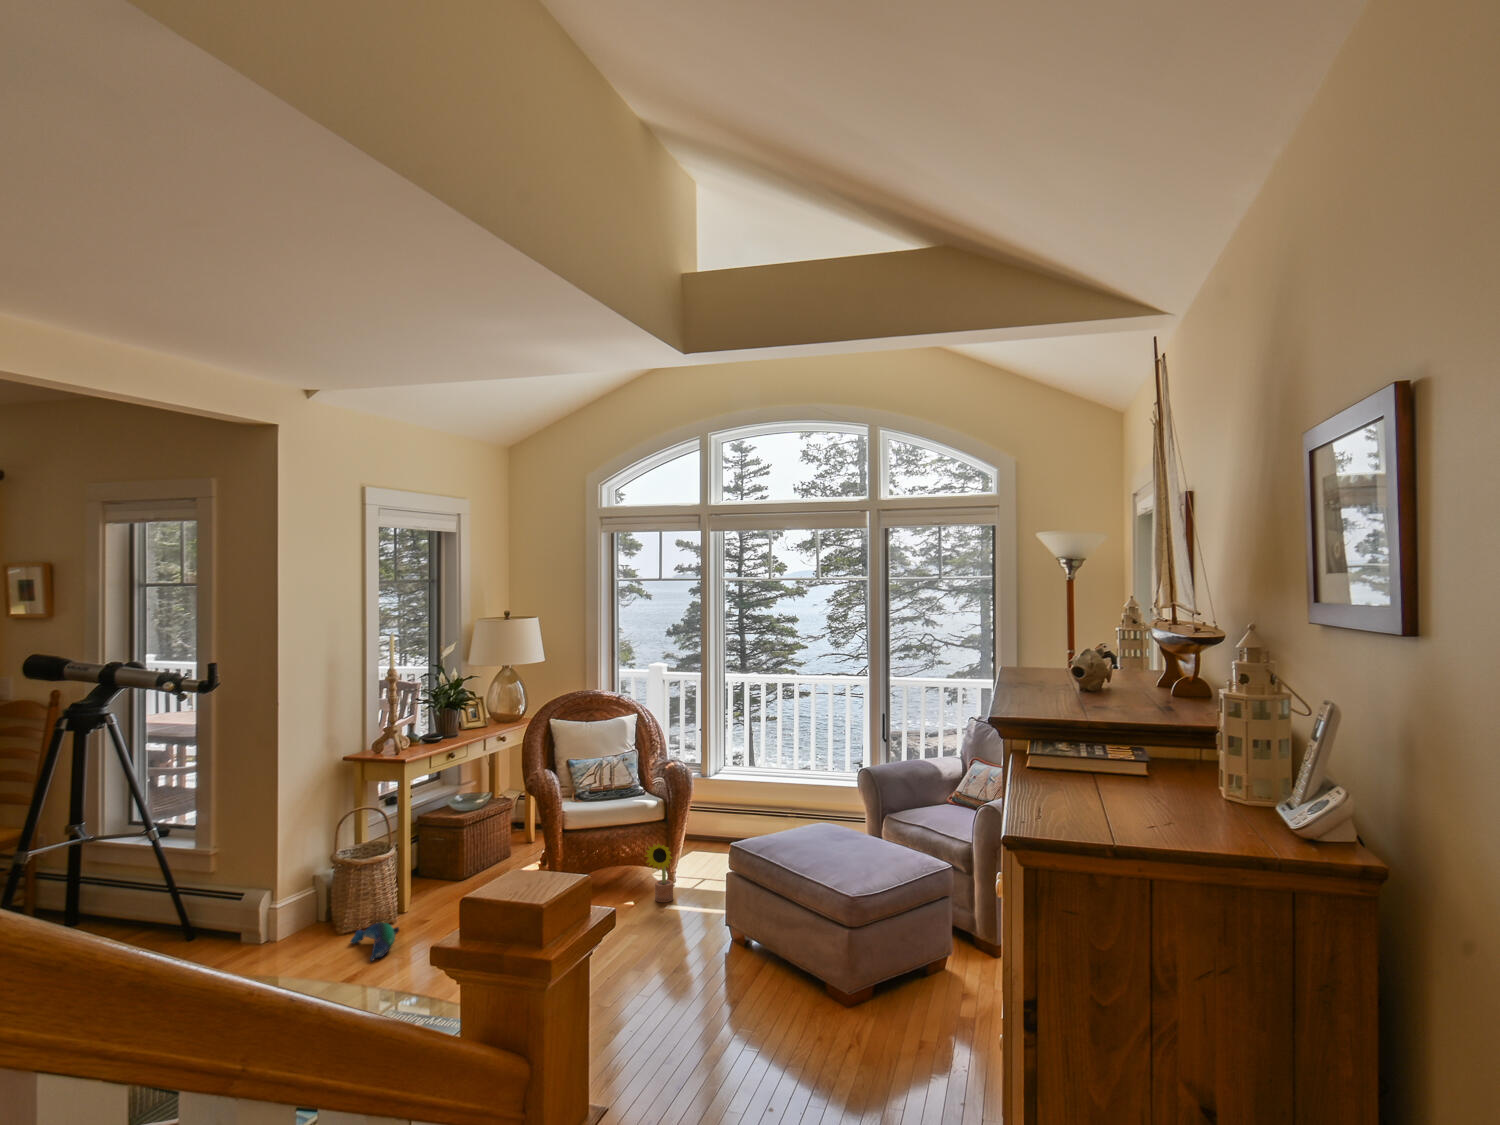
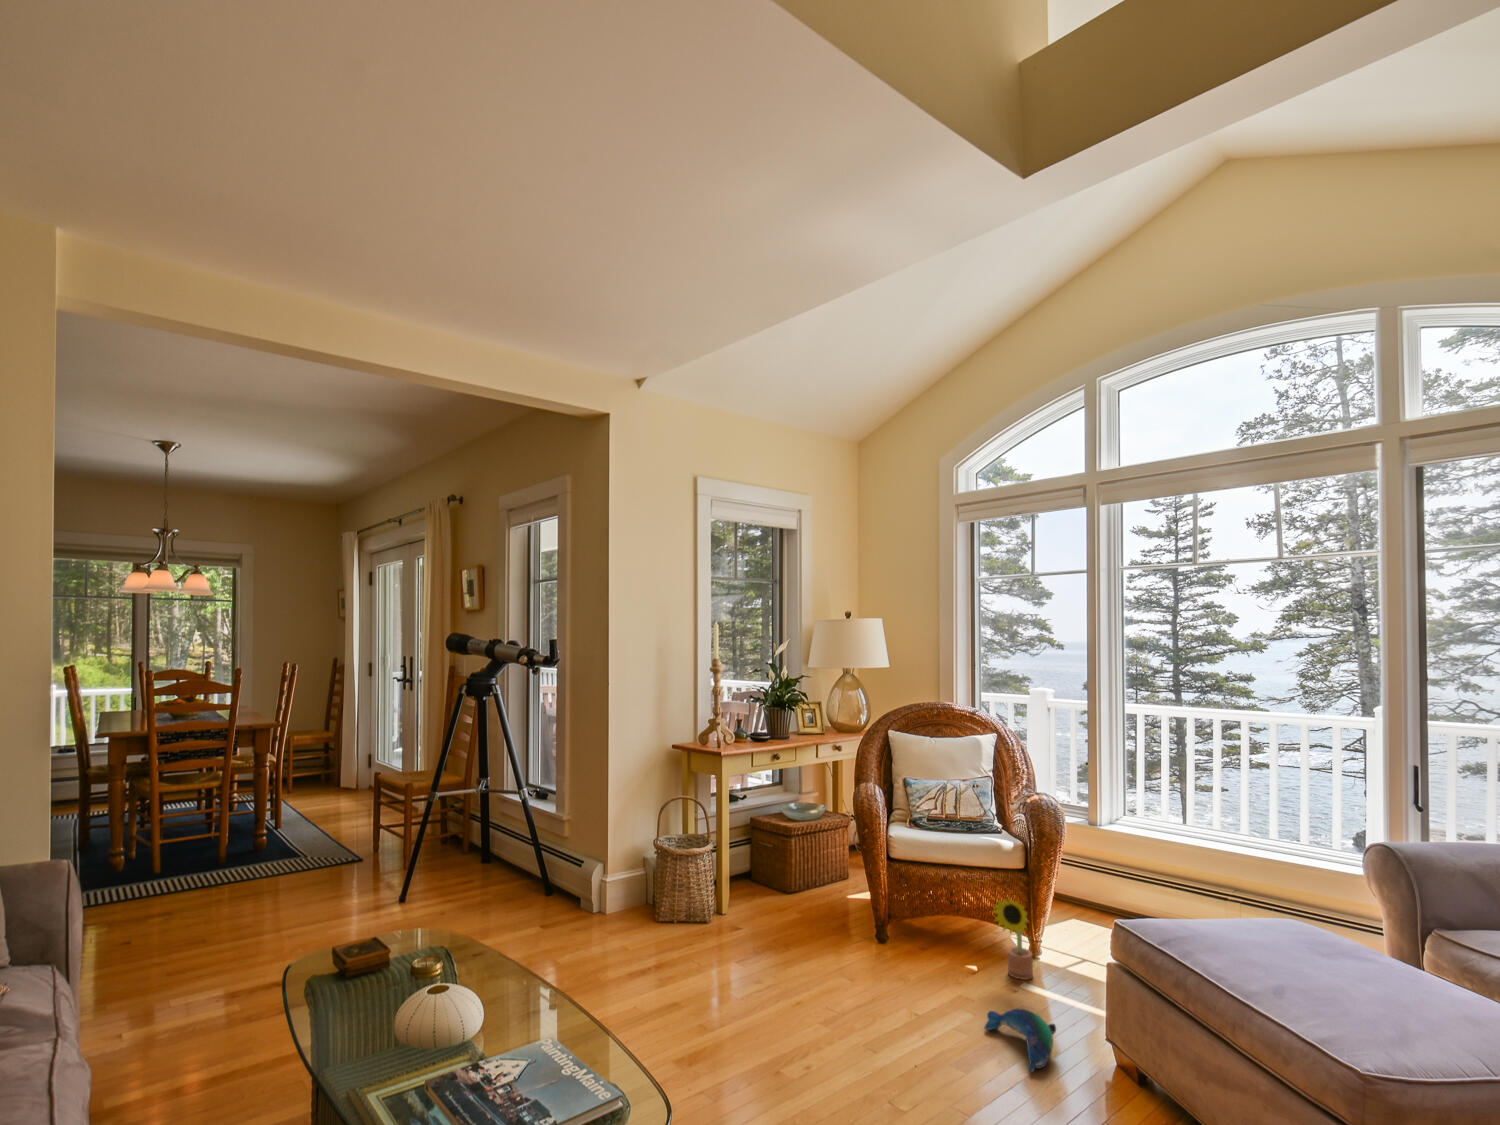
plush toy: present [350,922,399,961] -> present [985,1009,1056,1072]

